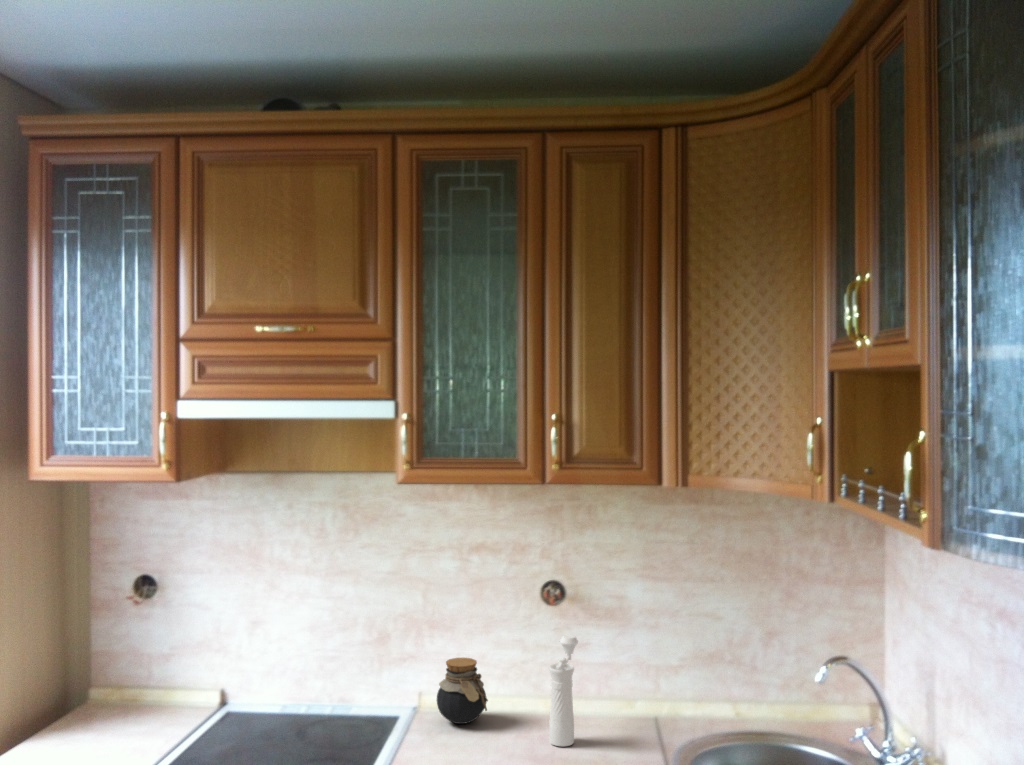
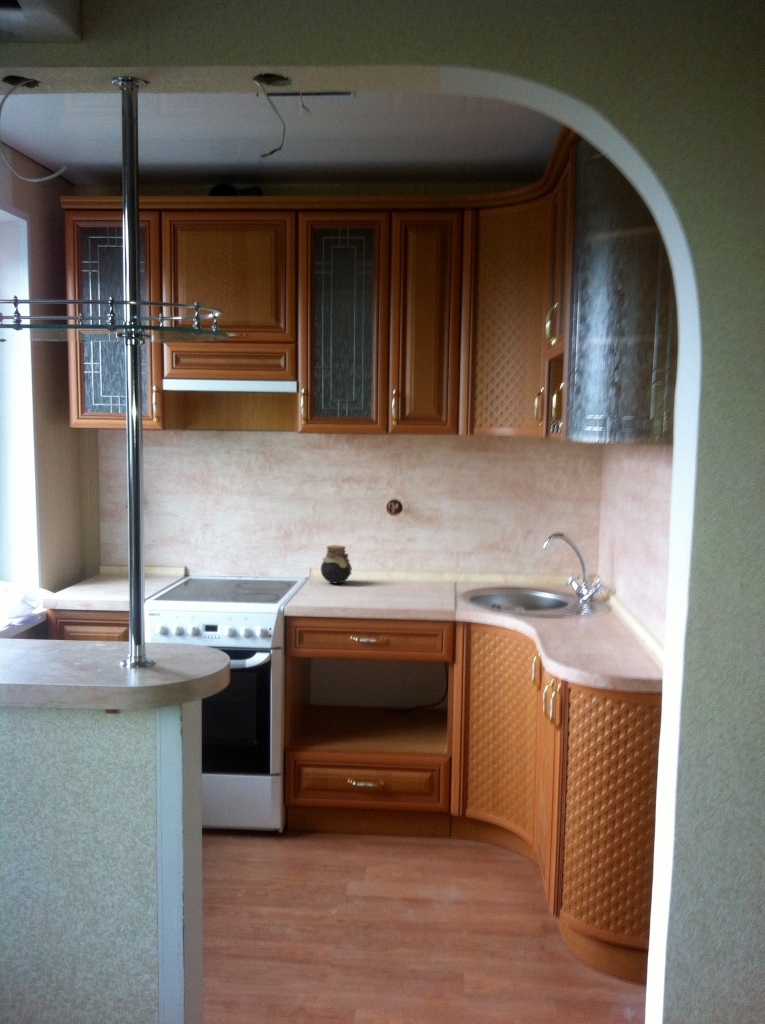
pepper mill: present [549,635,578,746] -> none [389,531,408,591]

